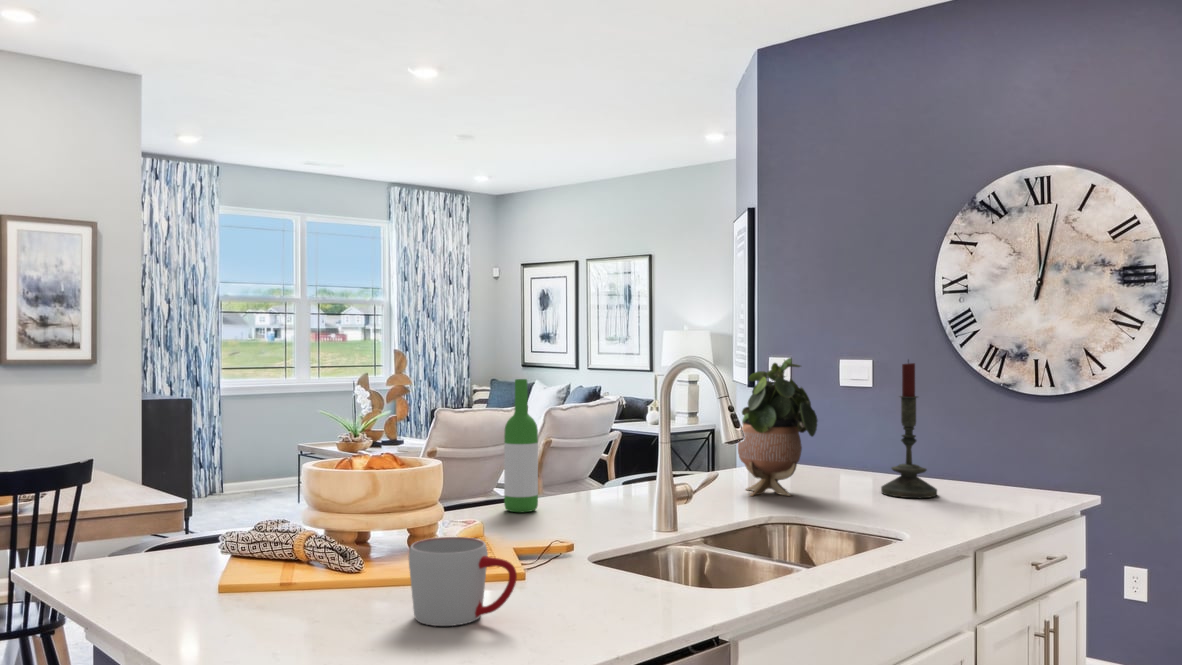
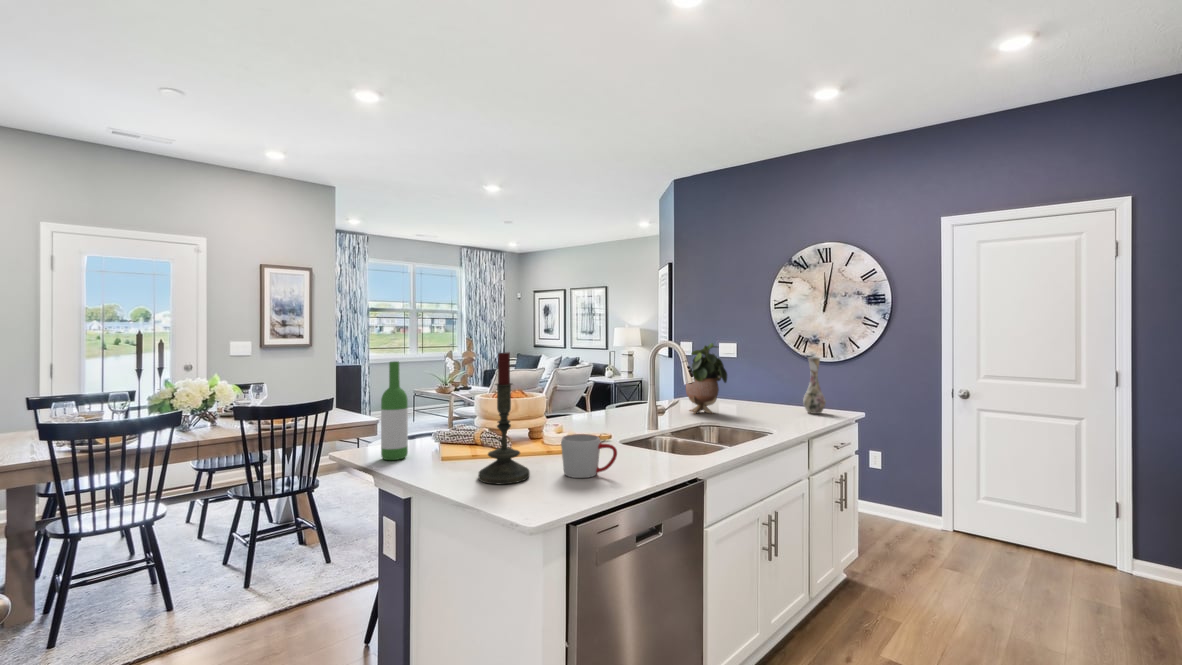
candle: present [881,363,937,498] -> present [478,350,530,484]
wine bottle: present [504,379,538,512] -> present [381,361,408,460]
vase: none [971,387,1016,499] -> present [803,357,826,414]

